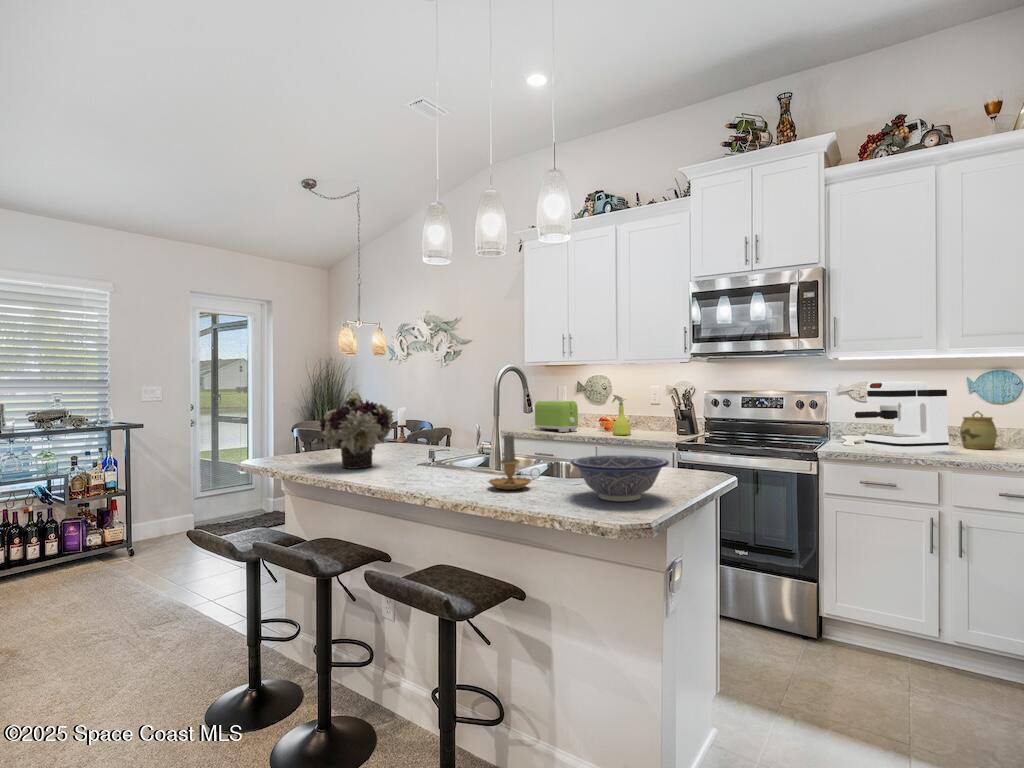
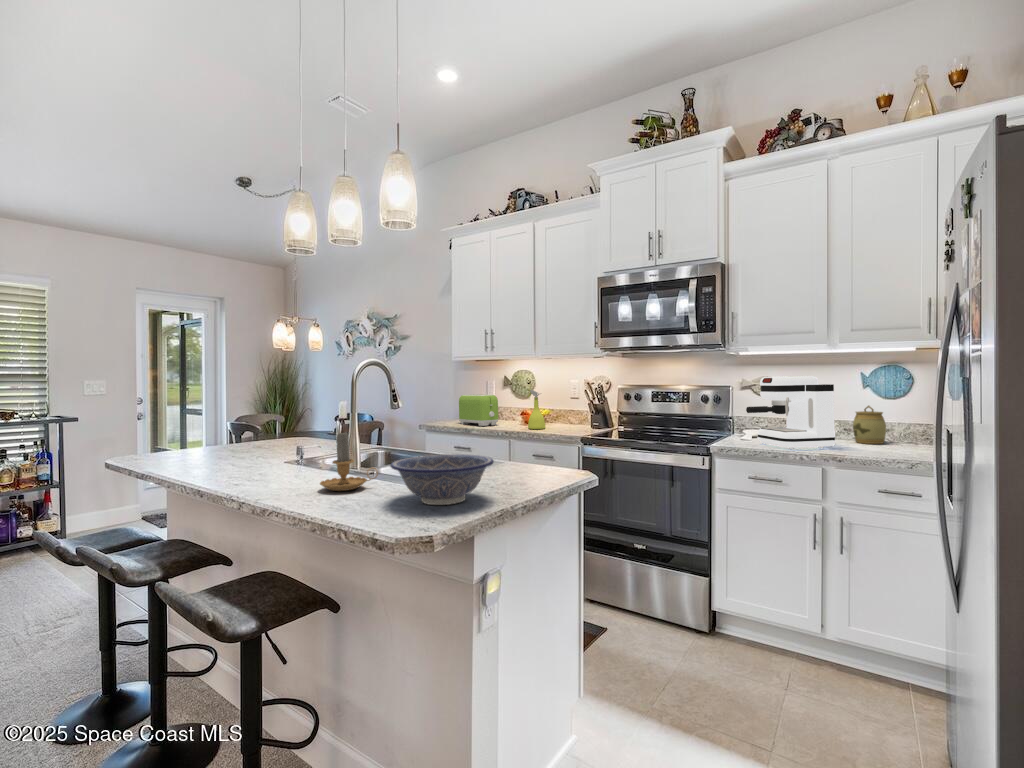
flower arrangement: present [319,392,393,469] -> none [184,387,262,467]

